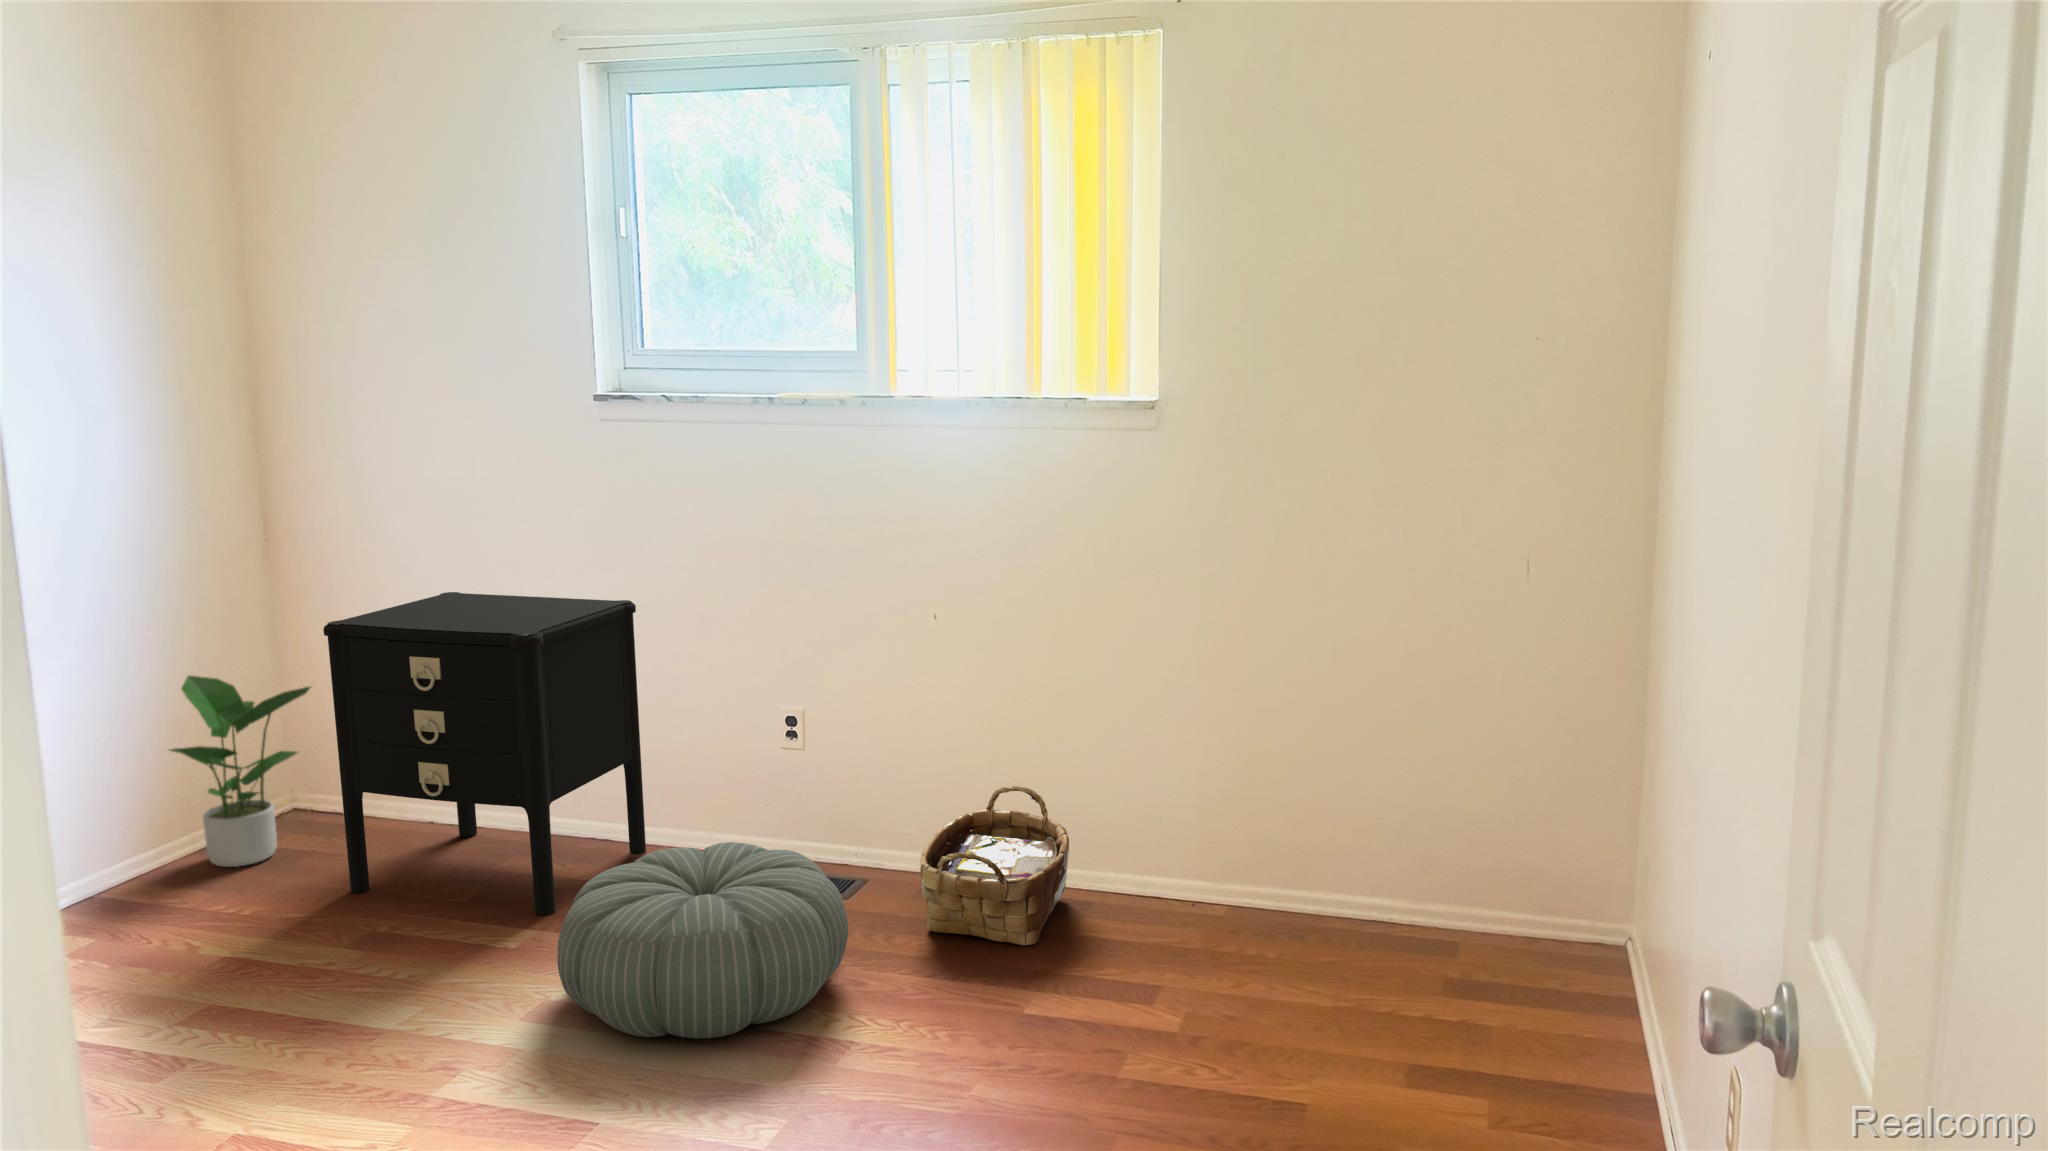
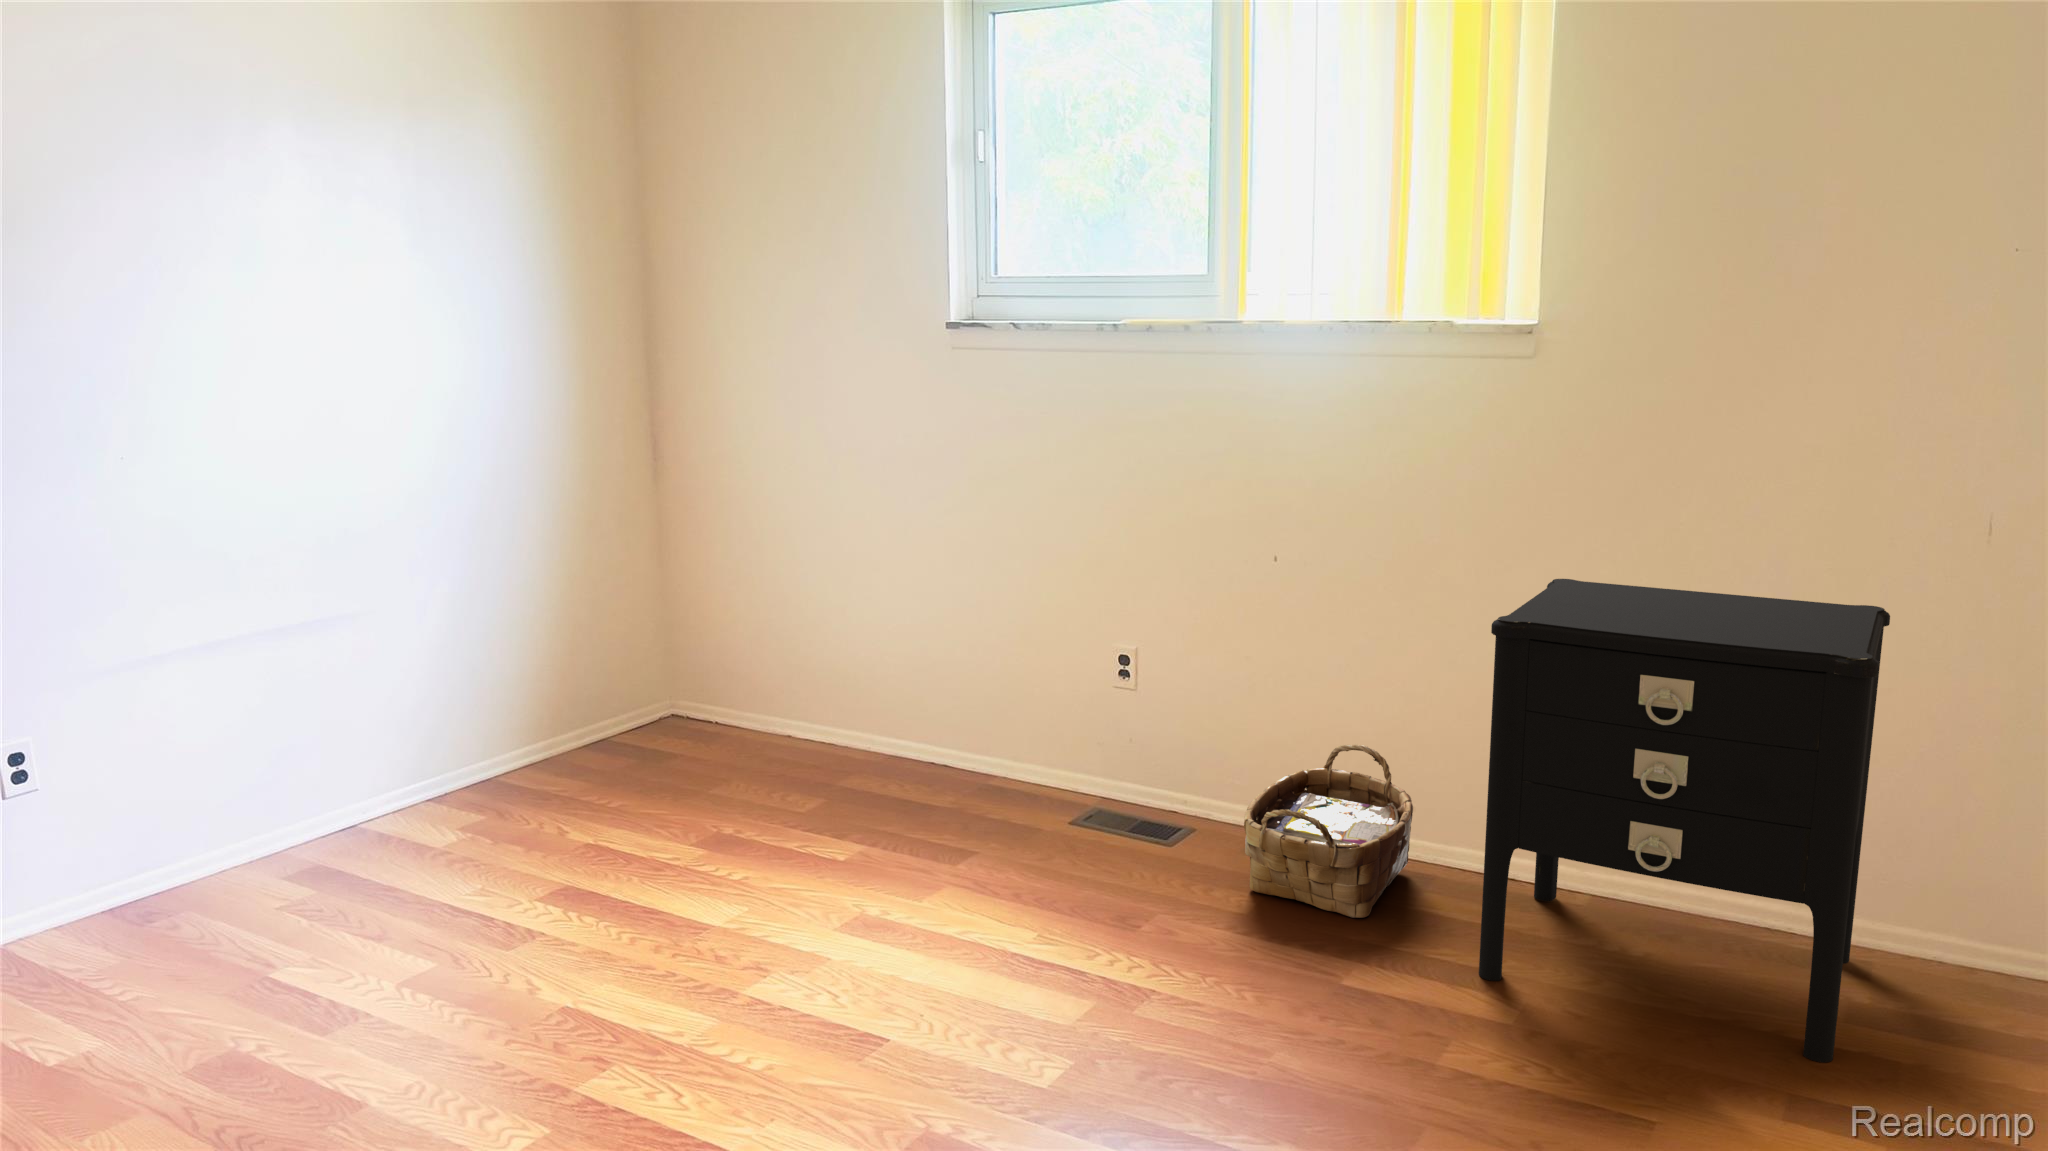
nightstand: present [323,592,646,916] -> present [1479,579,1890,1062]
potted plant: present [170,676,310,867] -> none [561,584,685,762]
pouf: present [557,842,848,1039] -> none [868,778,1160,973]

